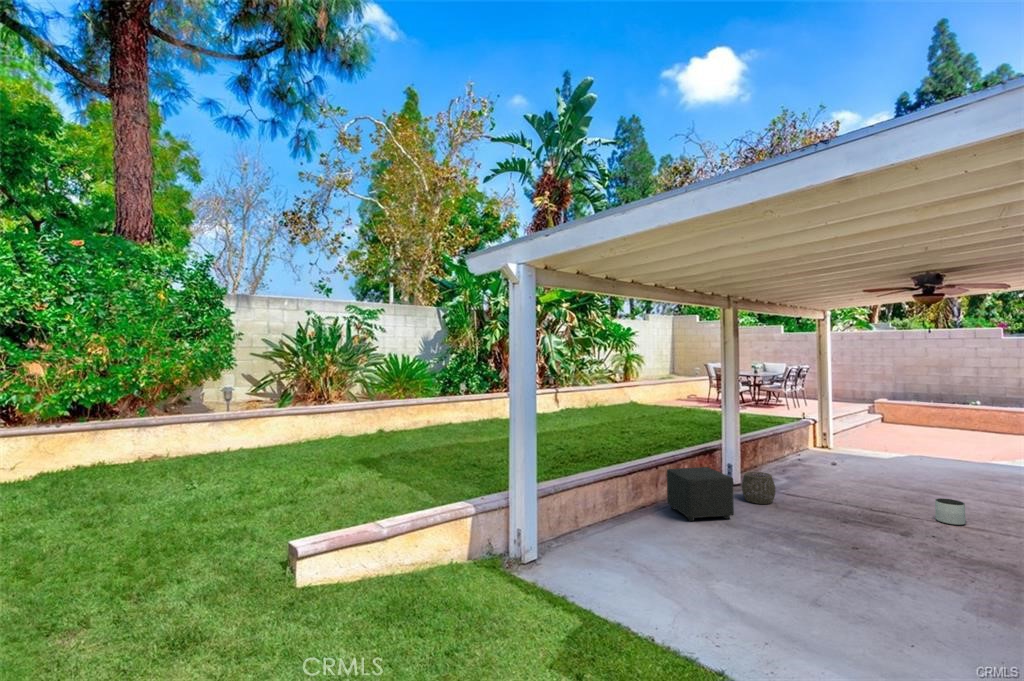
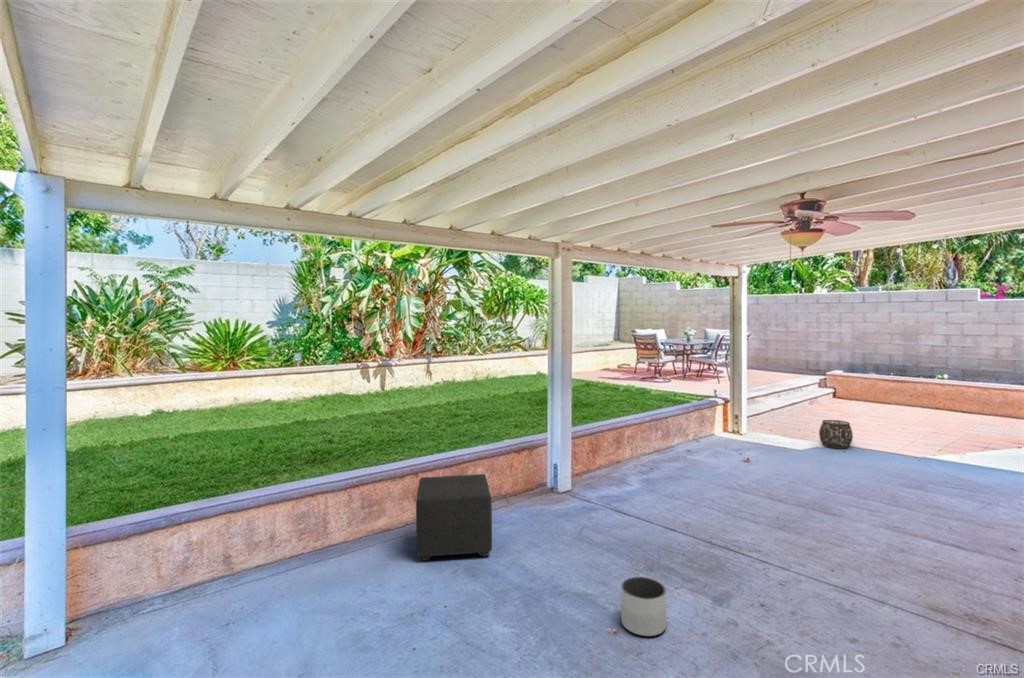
woven basket: present [742,472,776,504] -> present [819,420,853,449]
planter: present [935,498,966,525] -> present [621,577,666,637]

